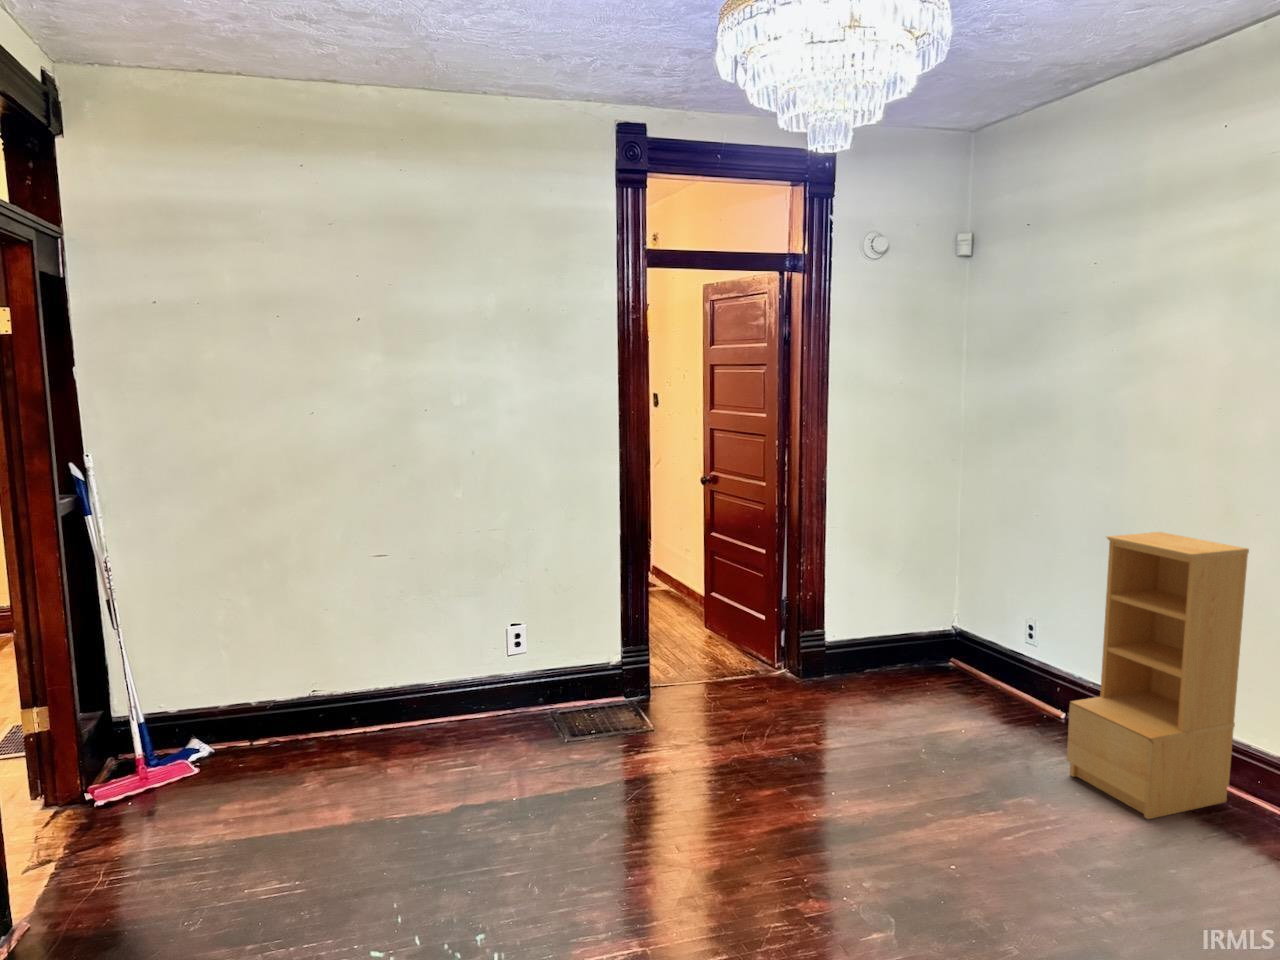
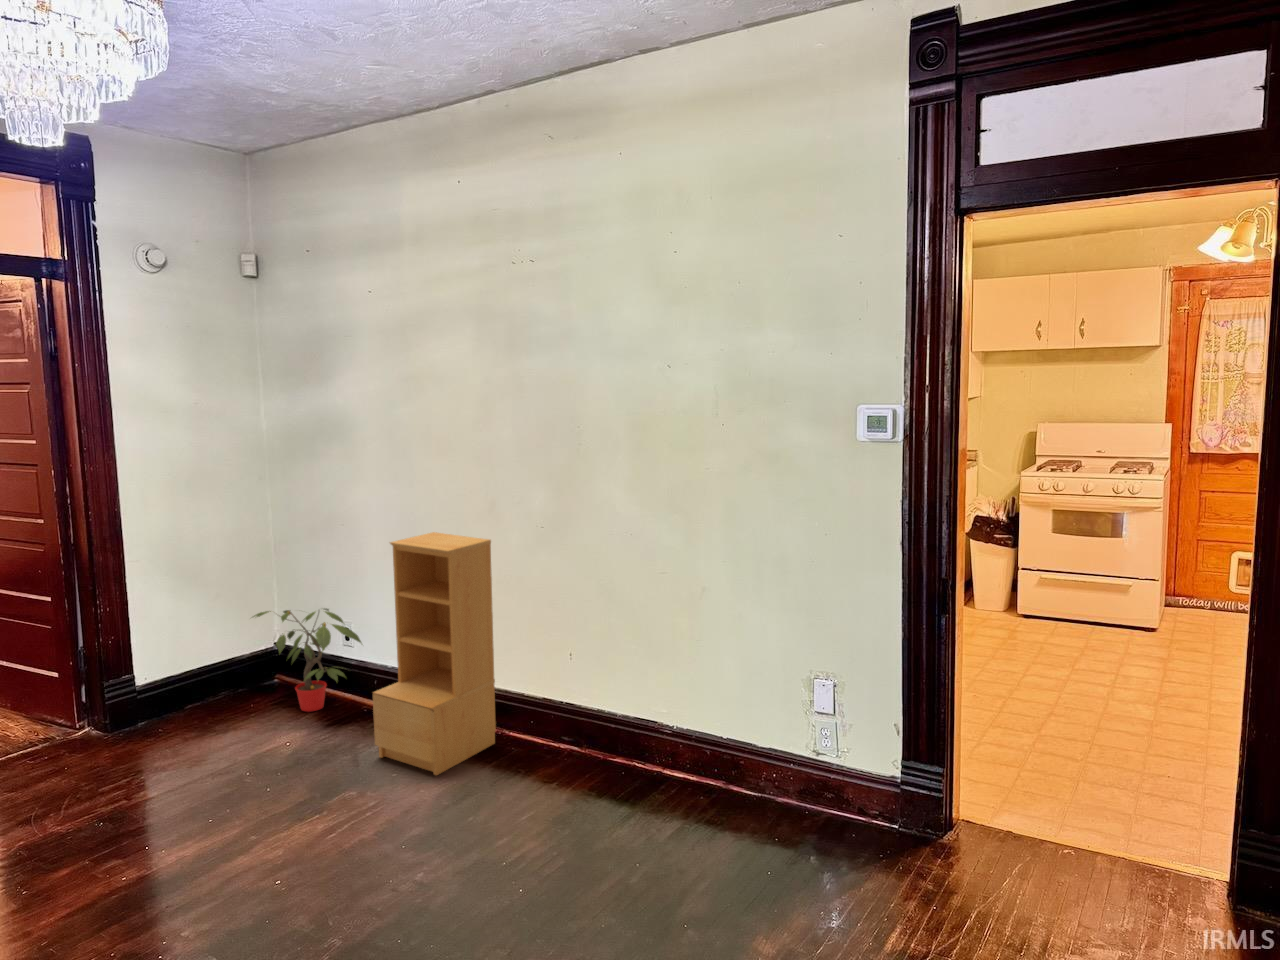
potted plant: none [930,593,1054,704] -> present [253,608,361,712]

